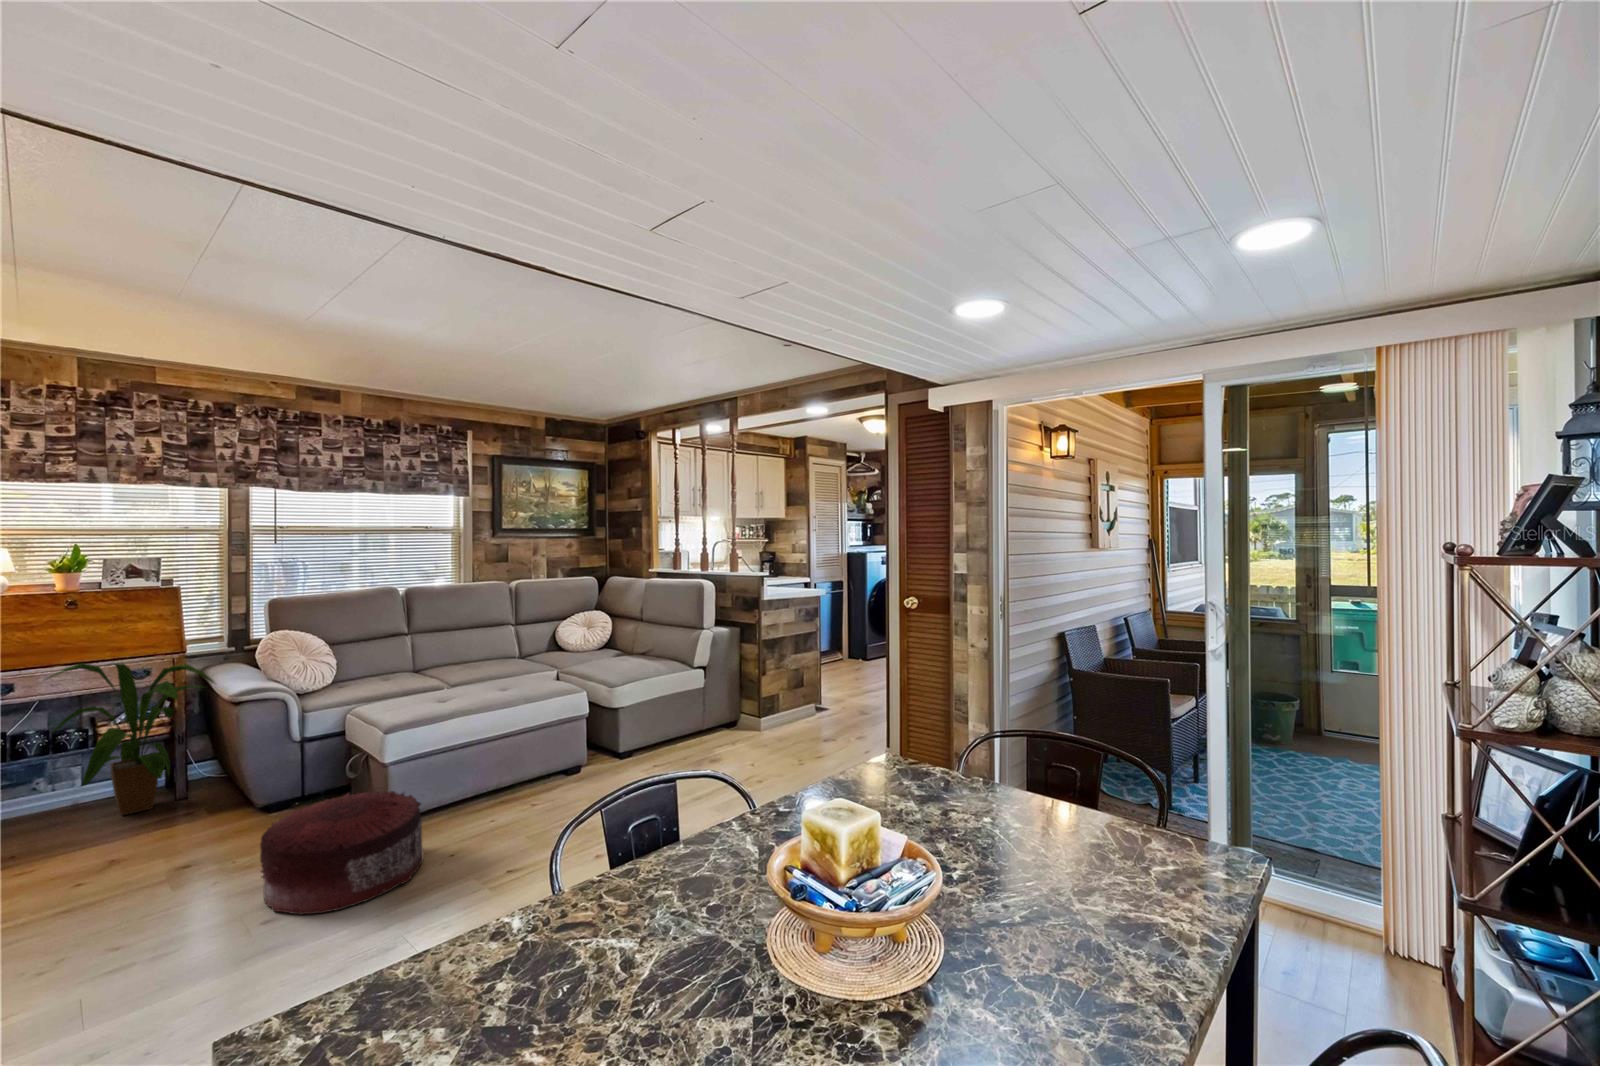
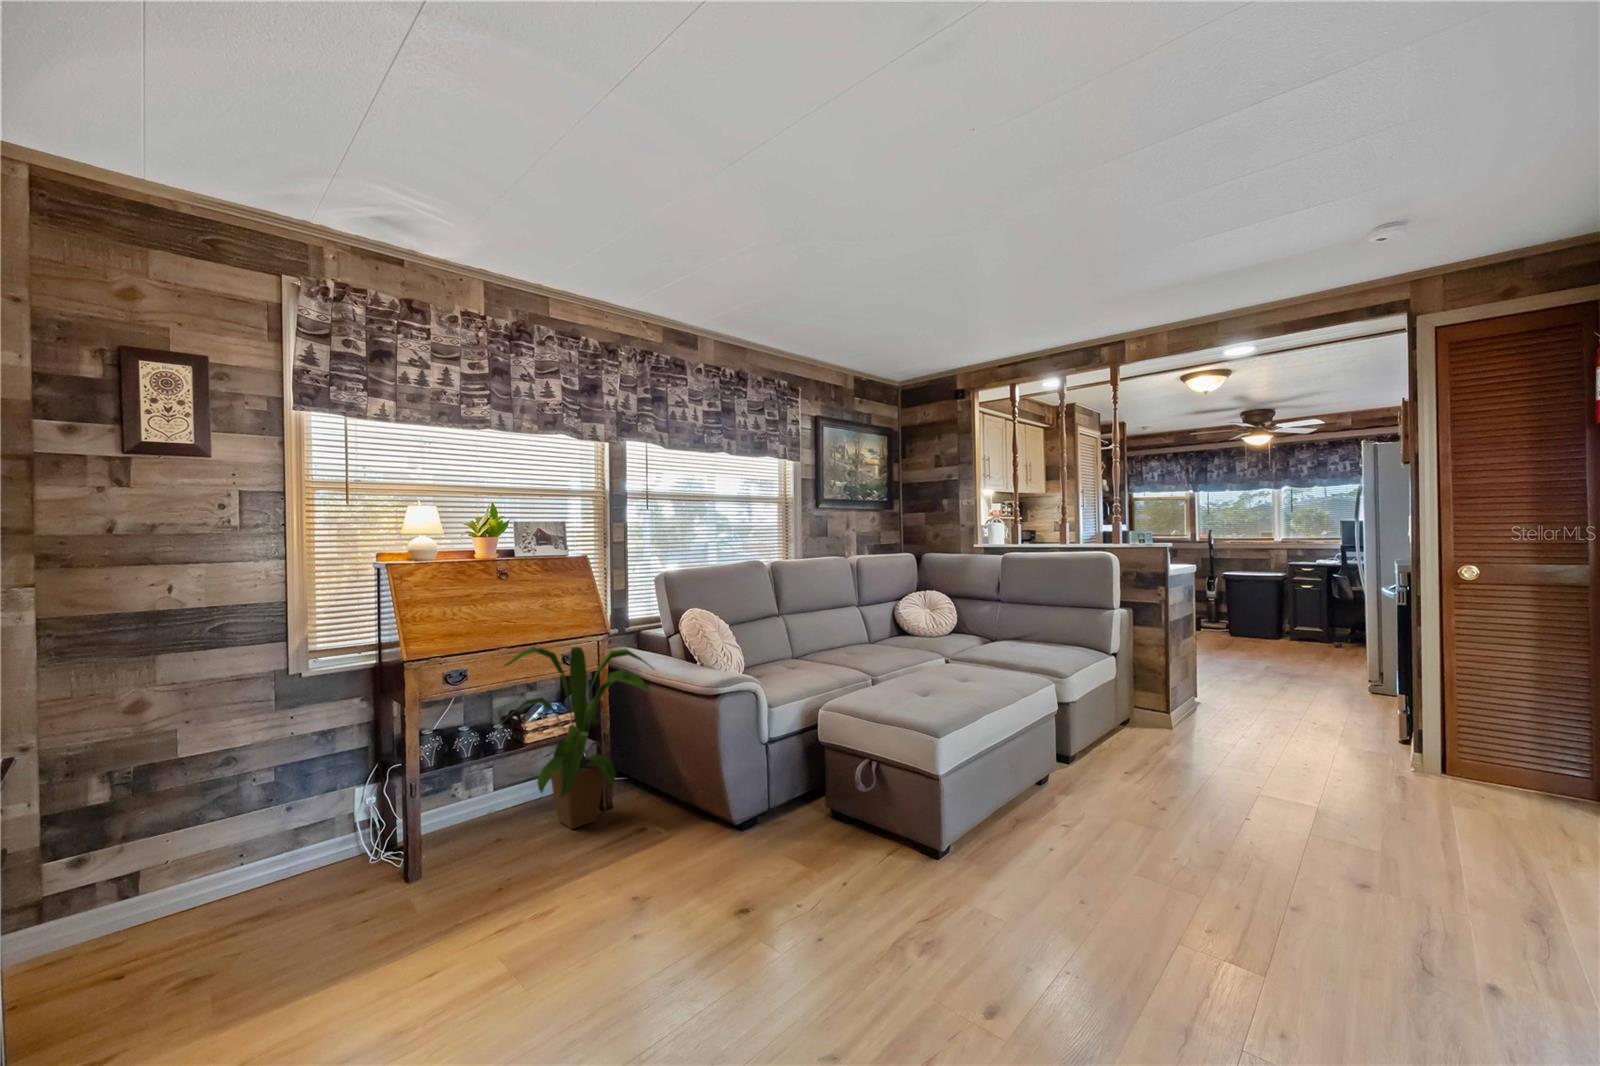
pouf: present [260,791,424,915] -> none [901,819,1086,997]

